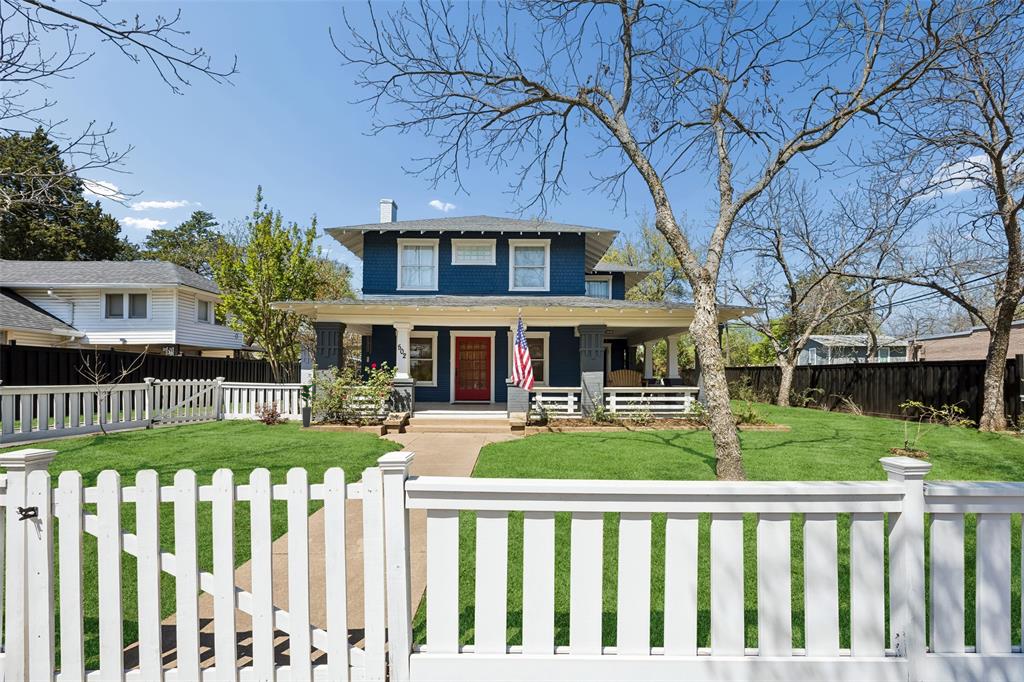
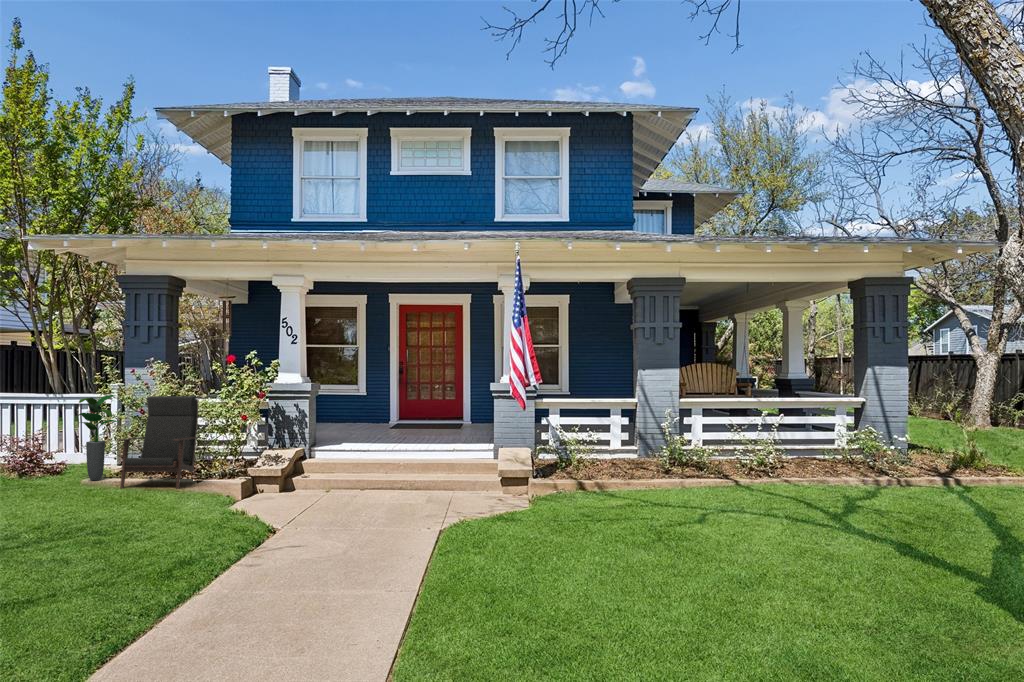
lounge chair: none [321,385,359,431] -> present [118,396,200,489]

